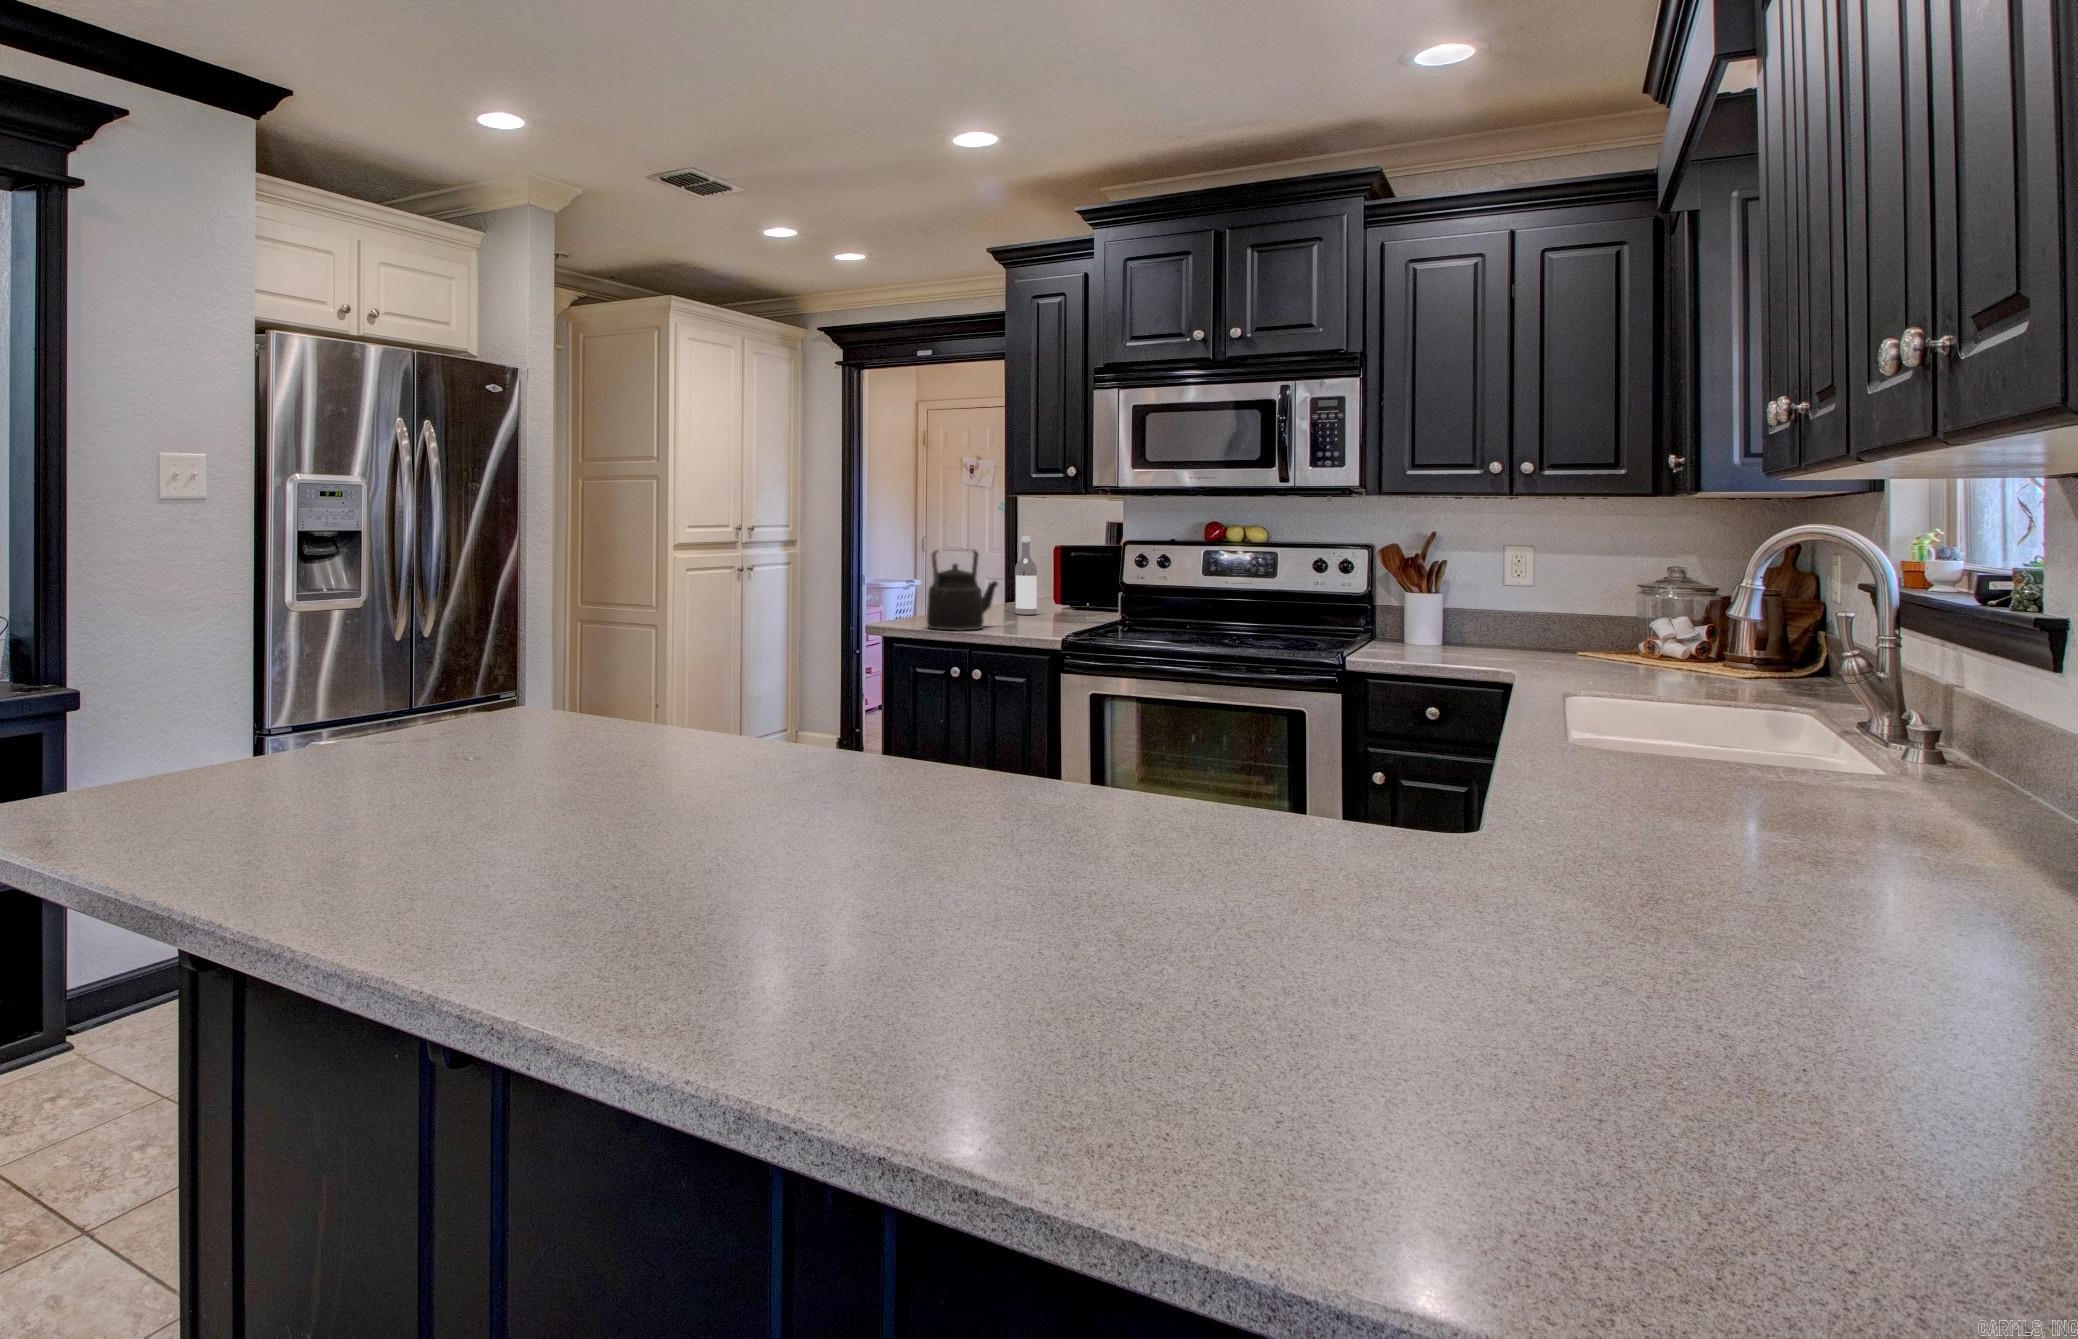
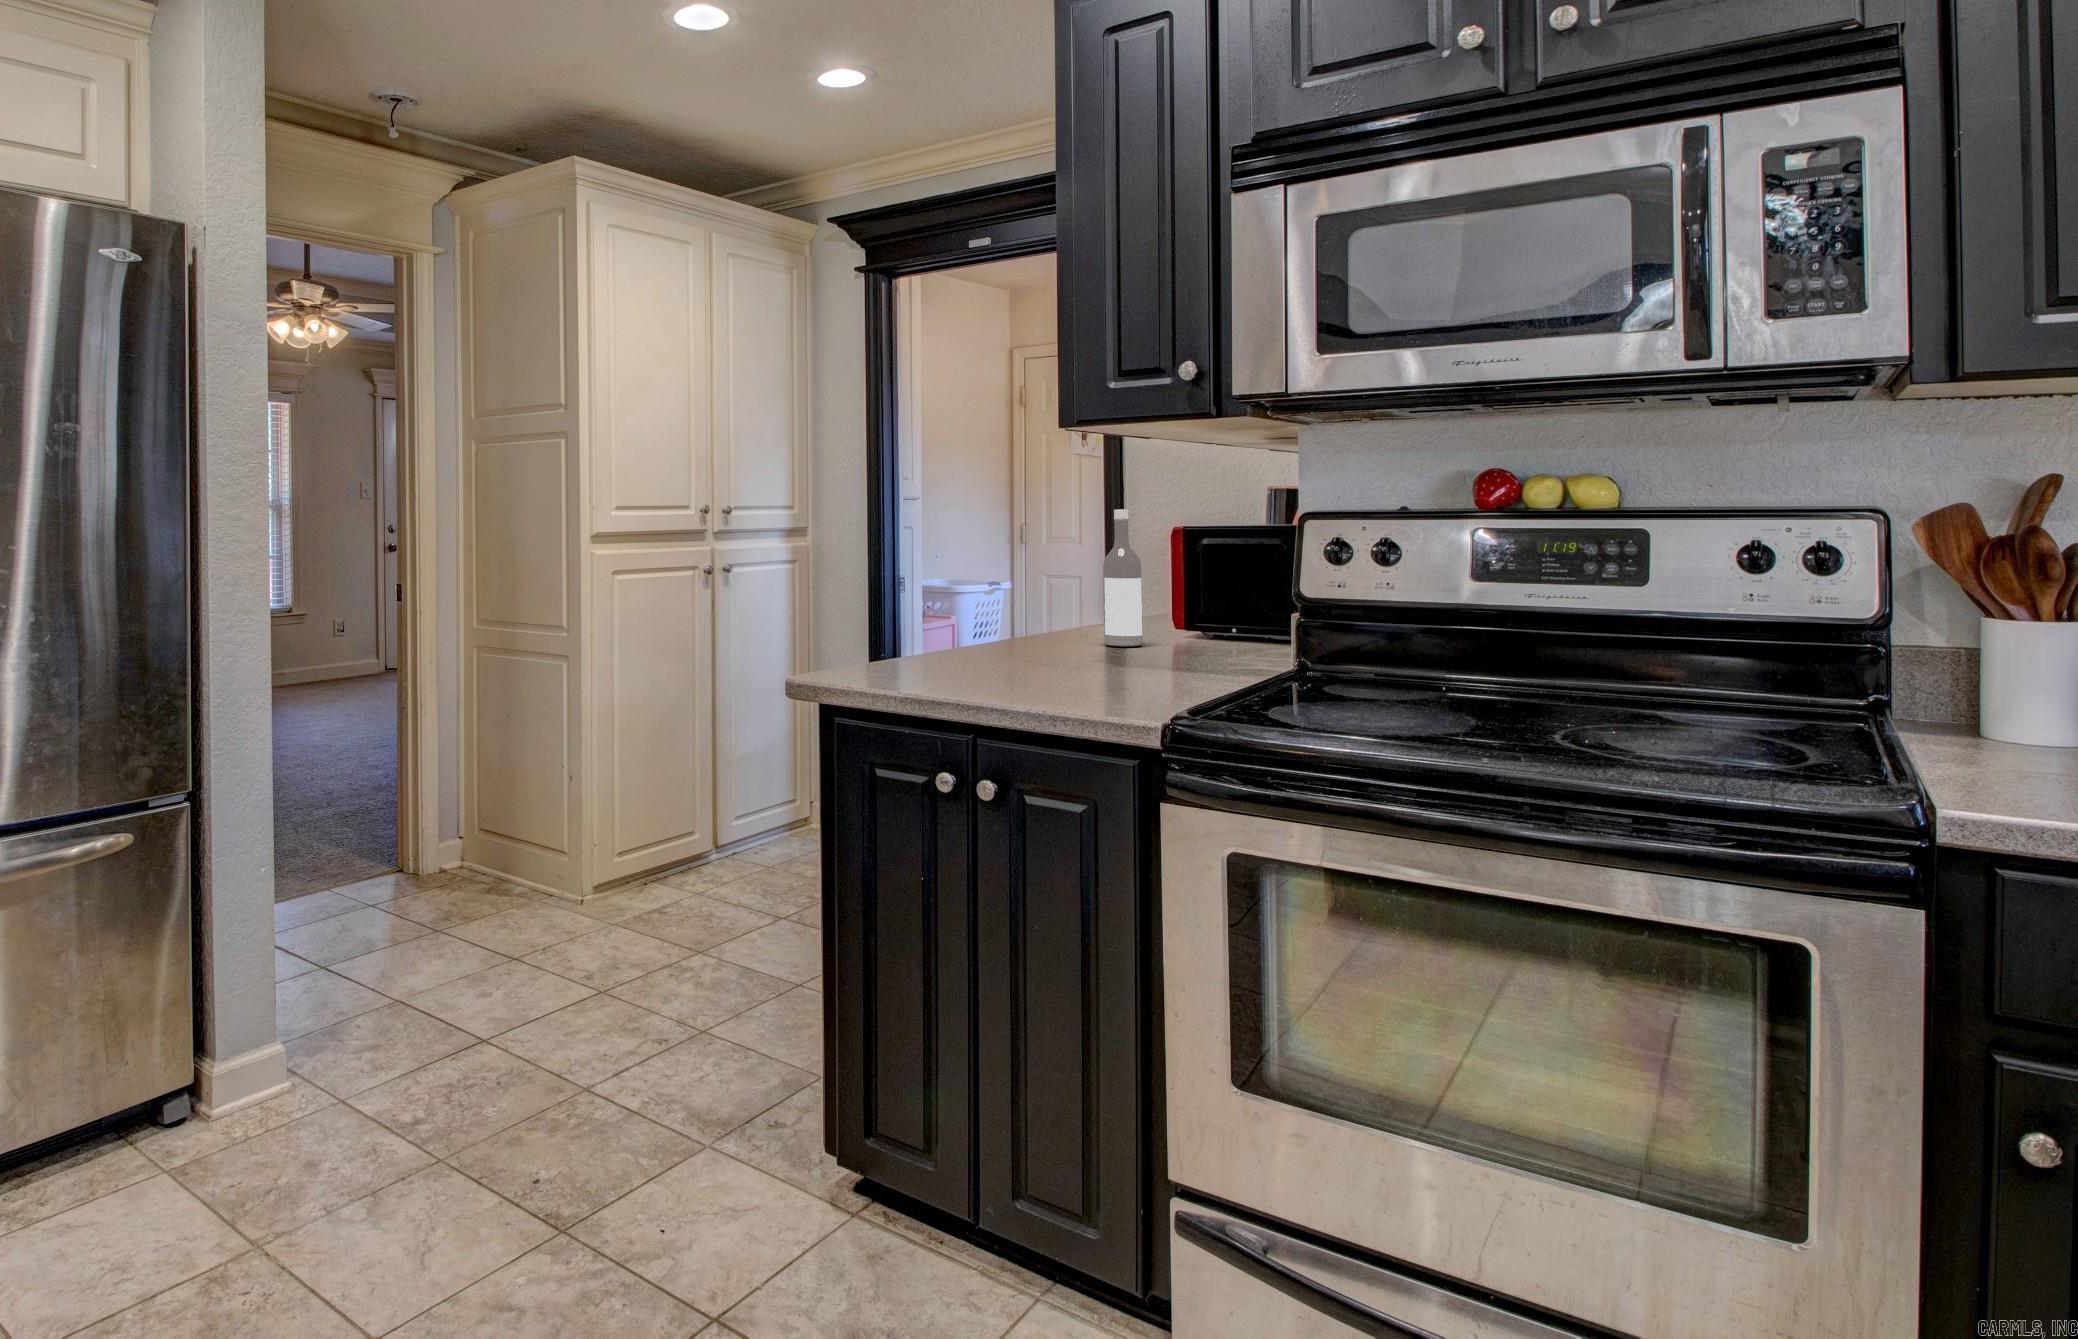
kettle: present [927,550,998,631] -> none [911,531,1054,689]

